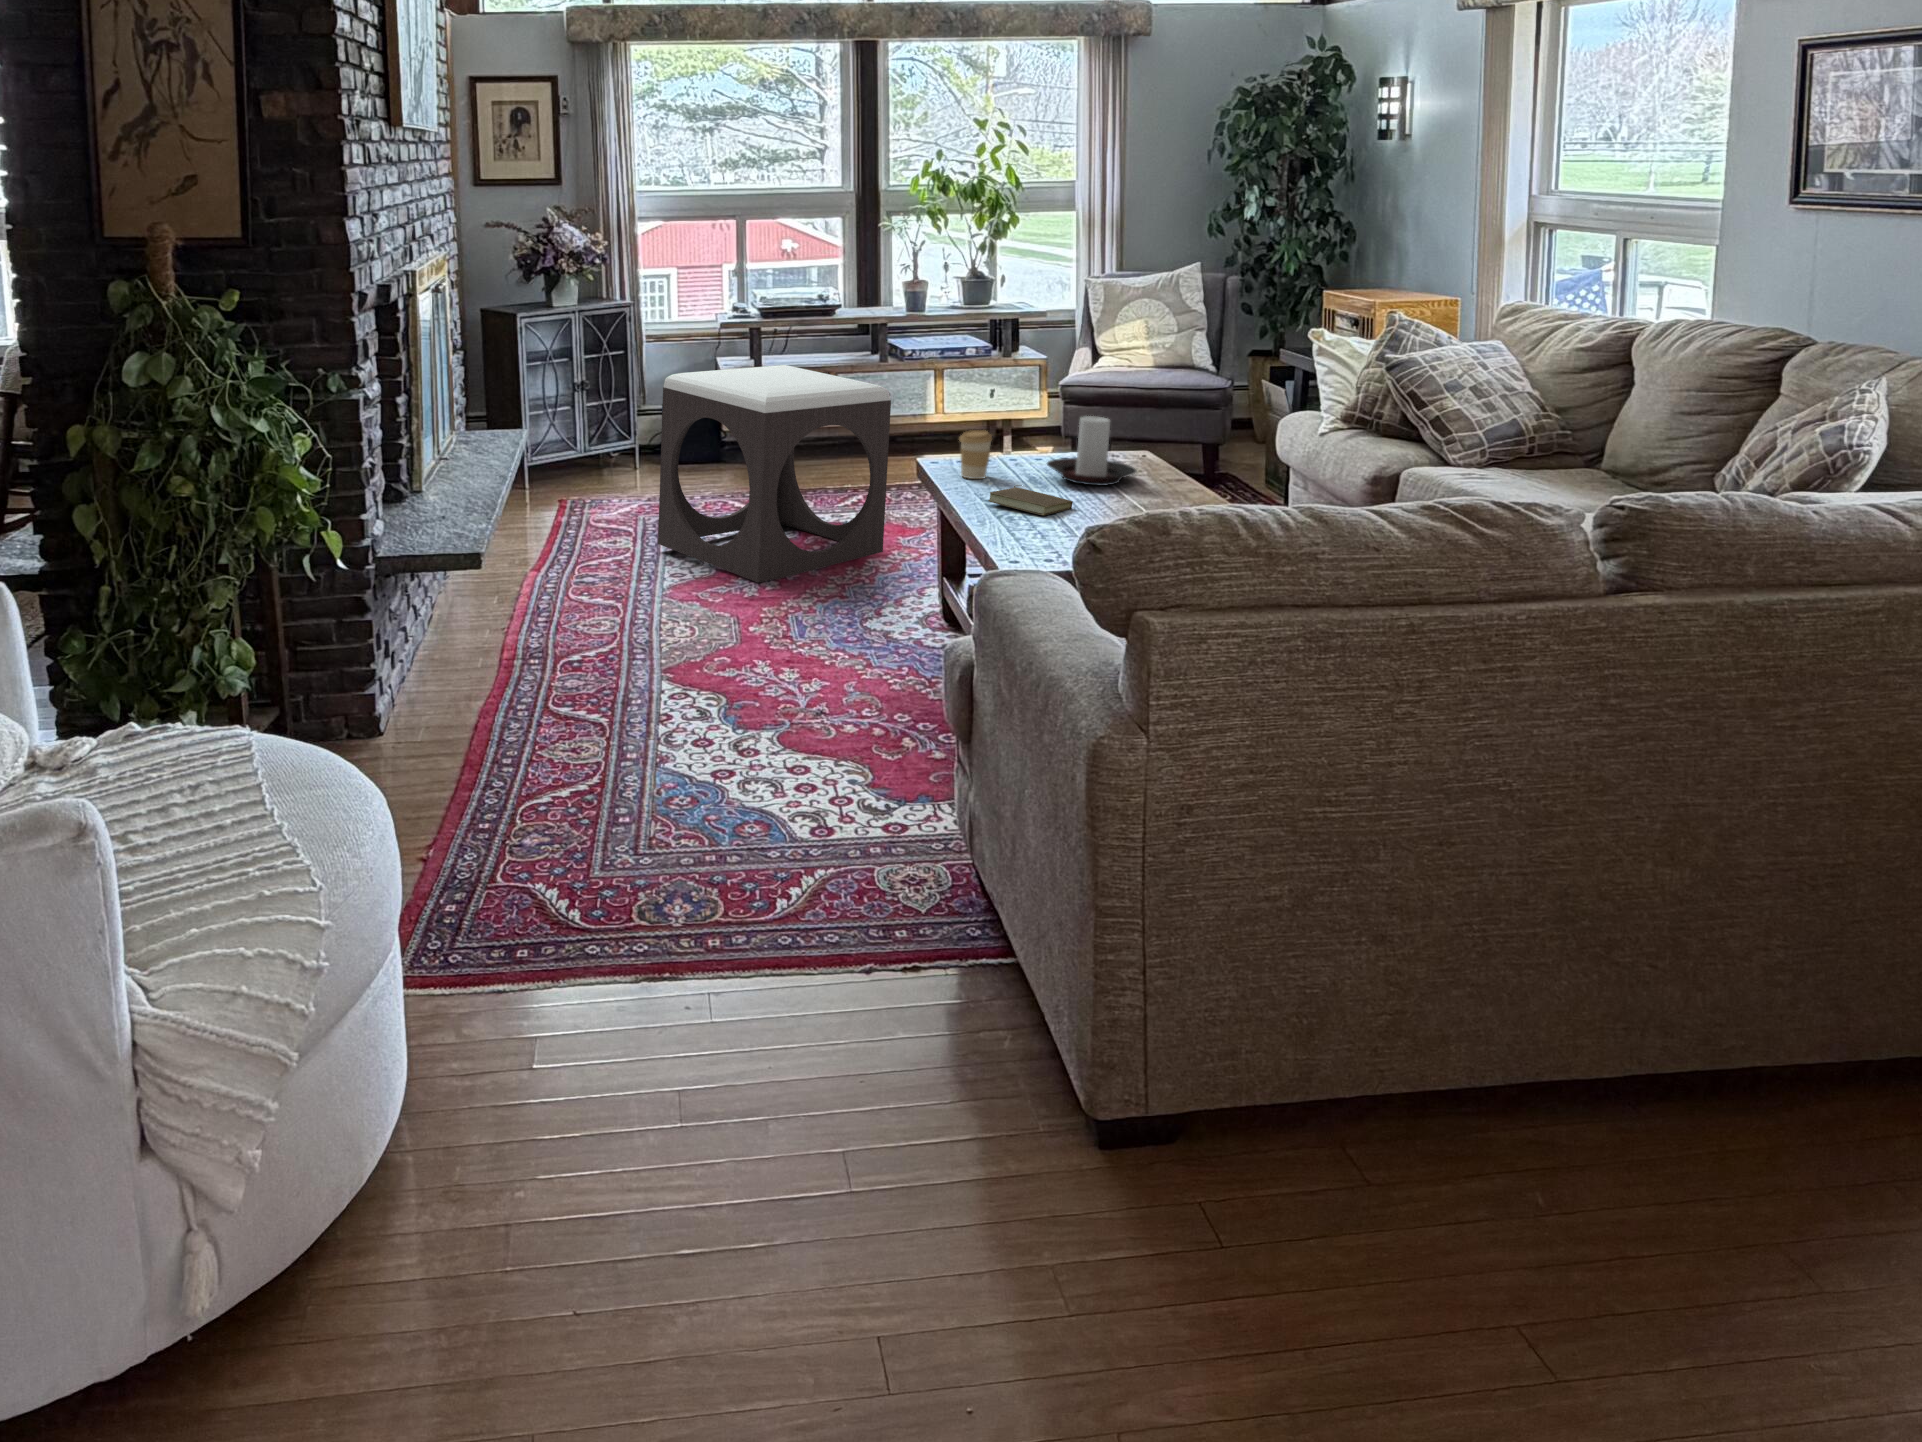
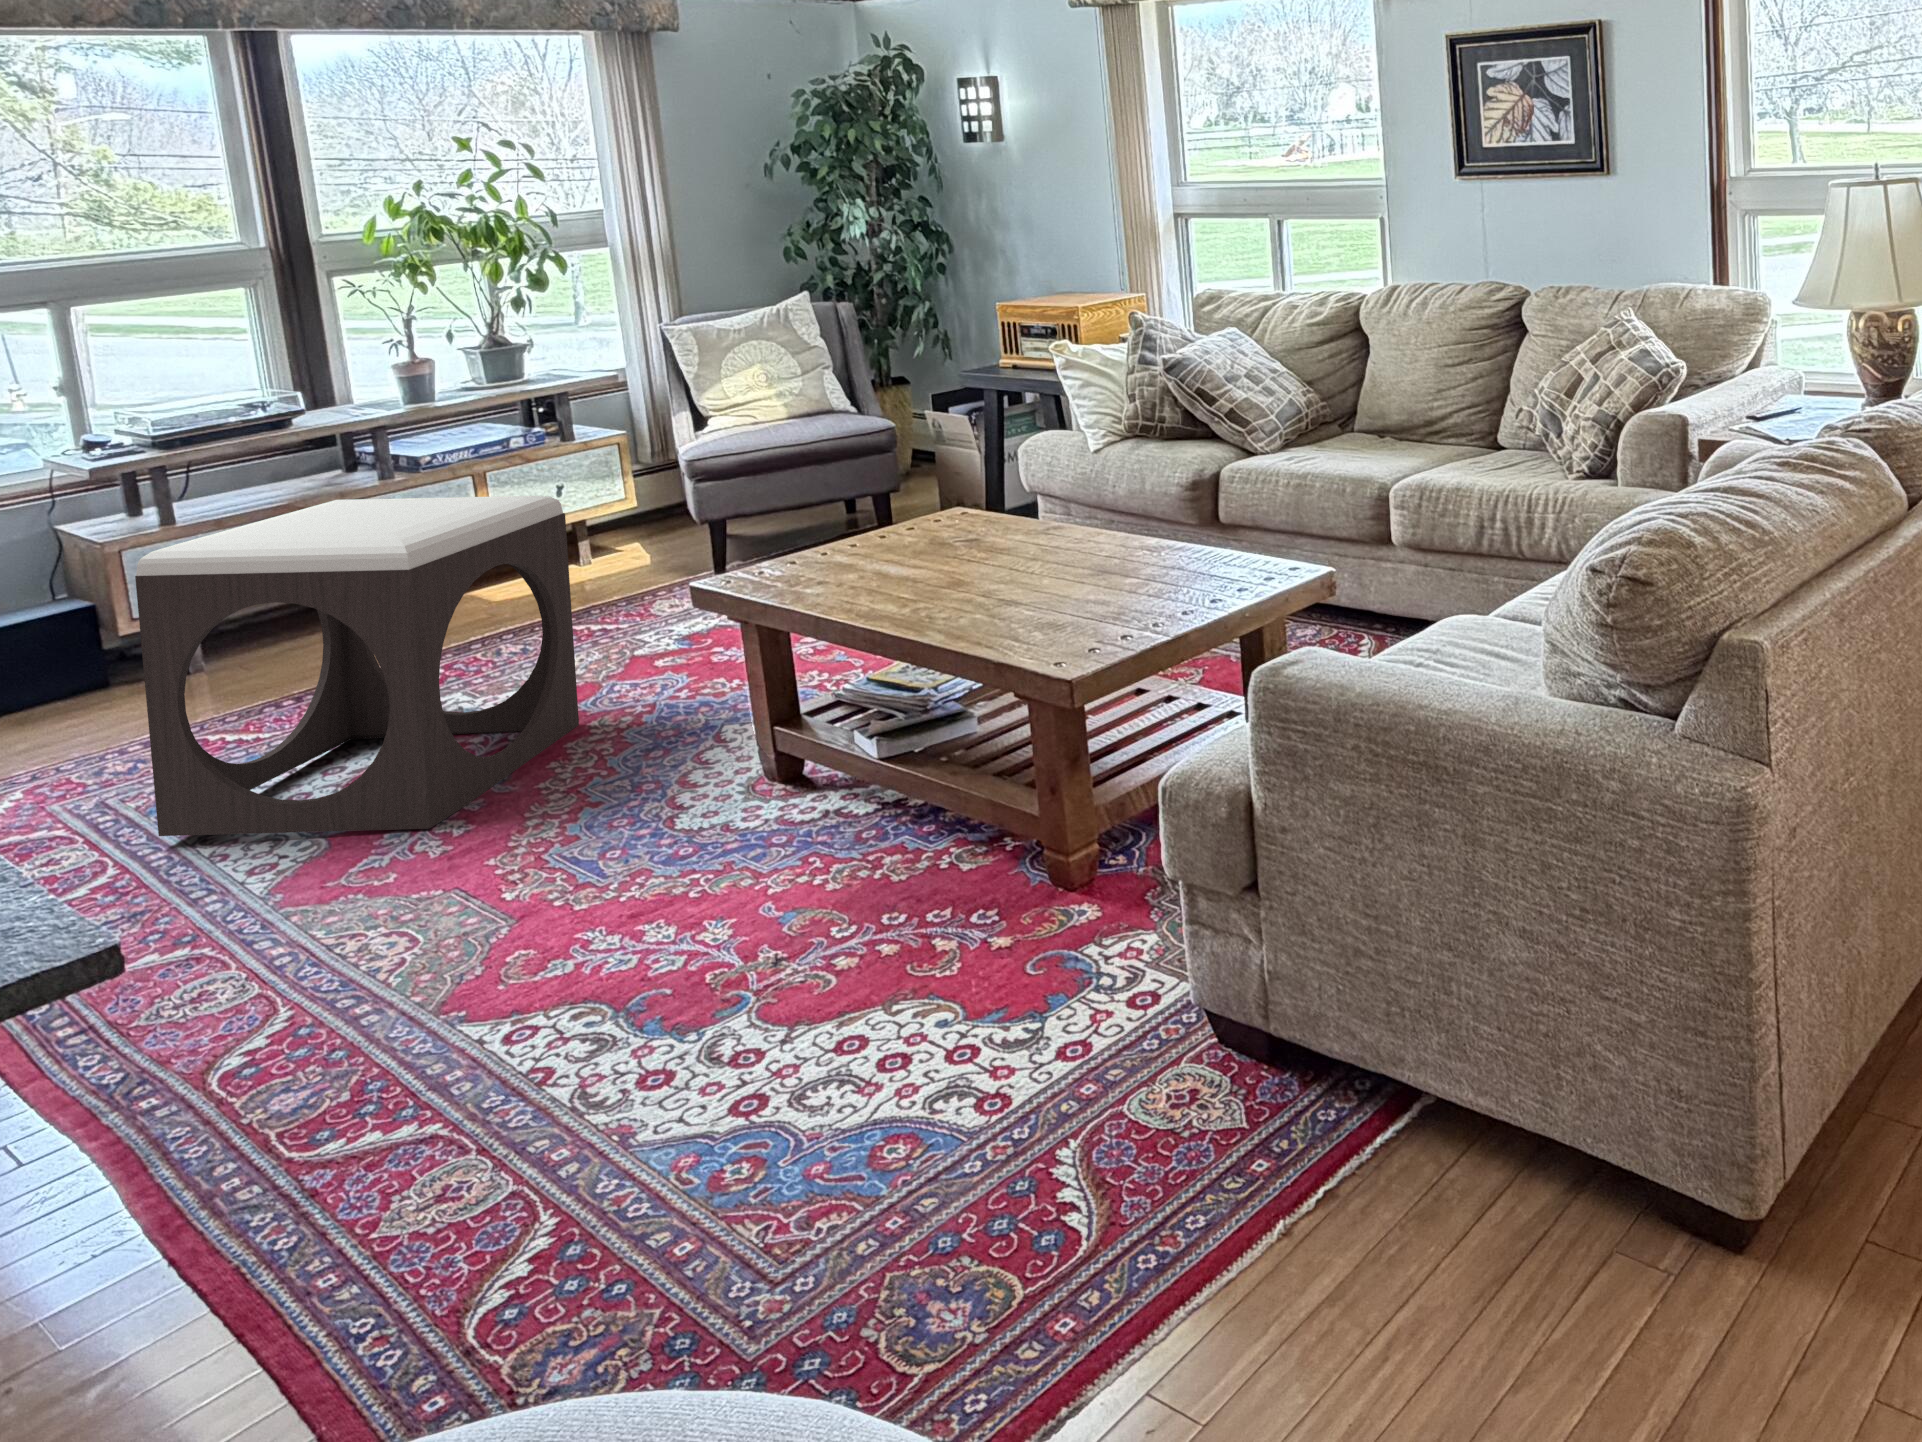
candle holder: present [1047,416,1136,486] -> none [902,464,1017,551]
coffee cup: present [959,430,992,479] -> none [786,514,833,581]
book: present [988,485,1073,515] -> none [895,569,999,598]

